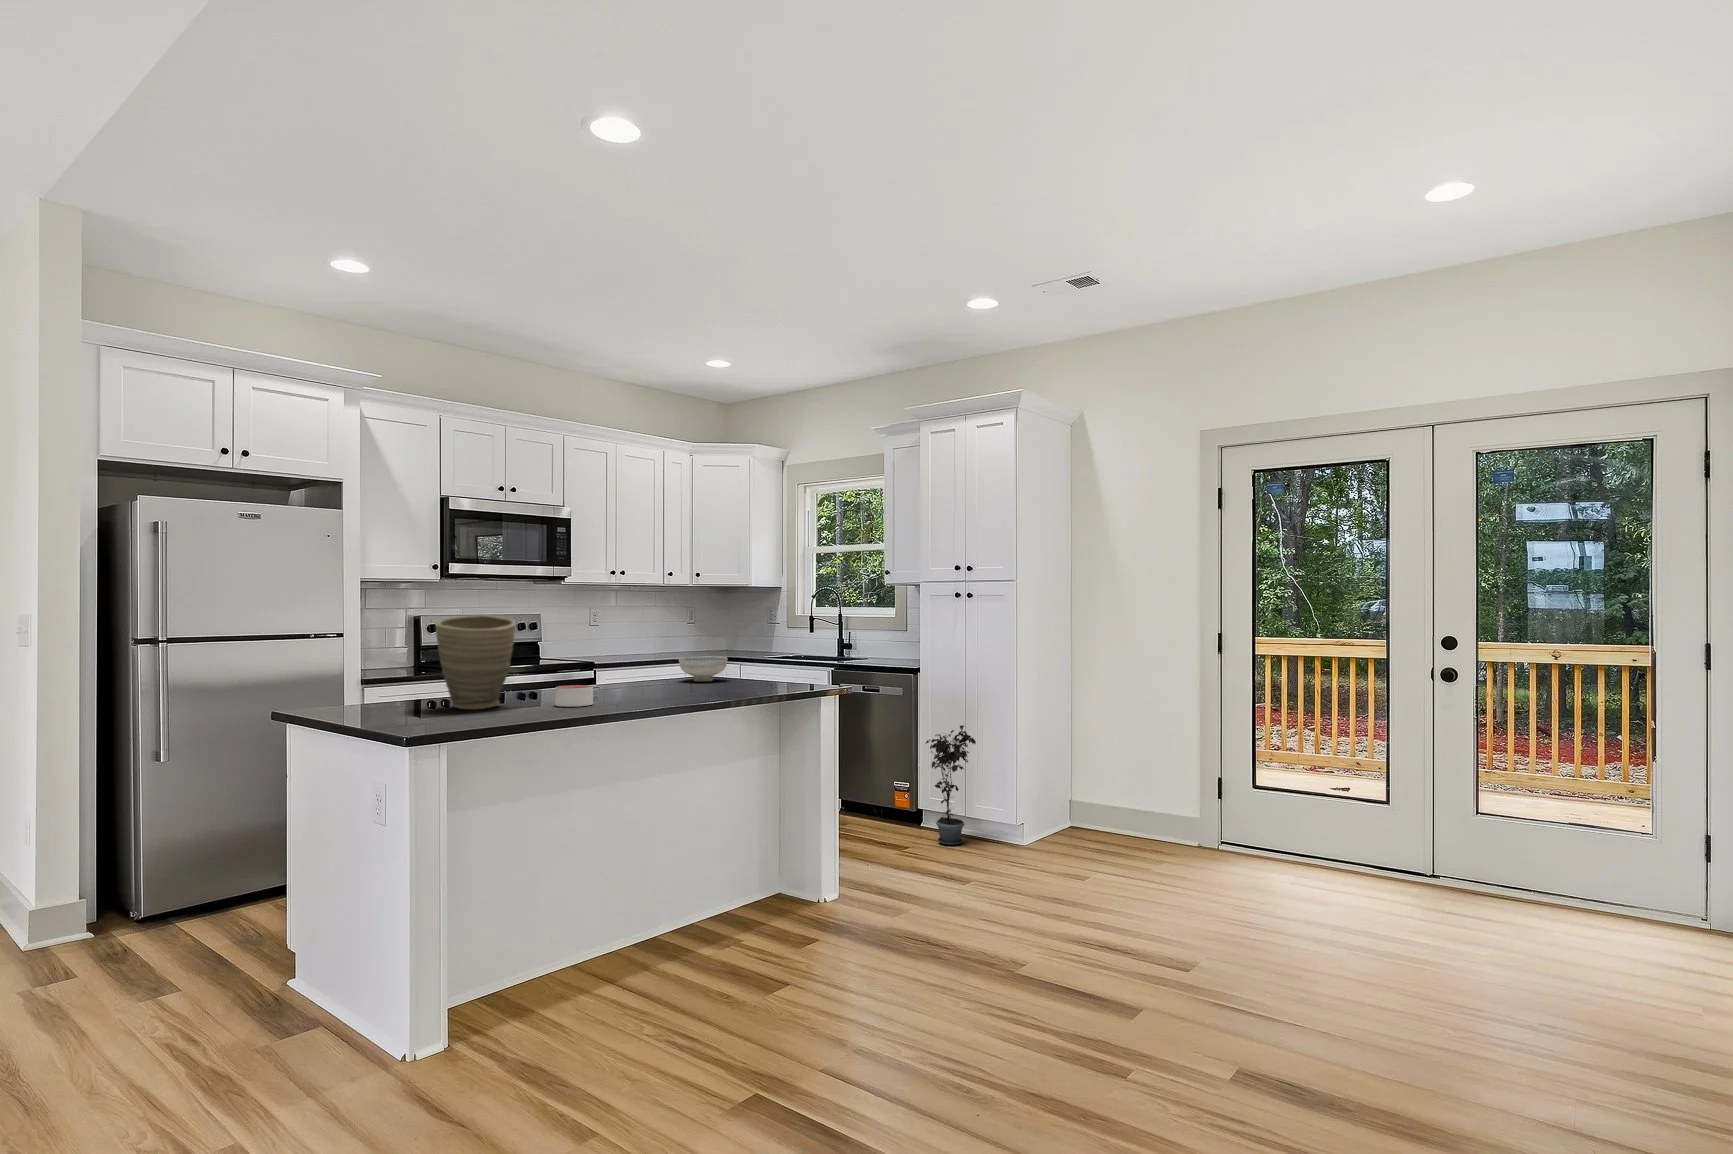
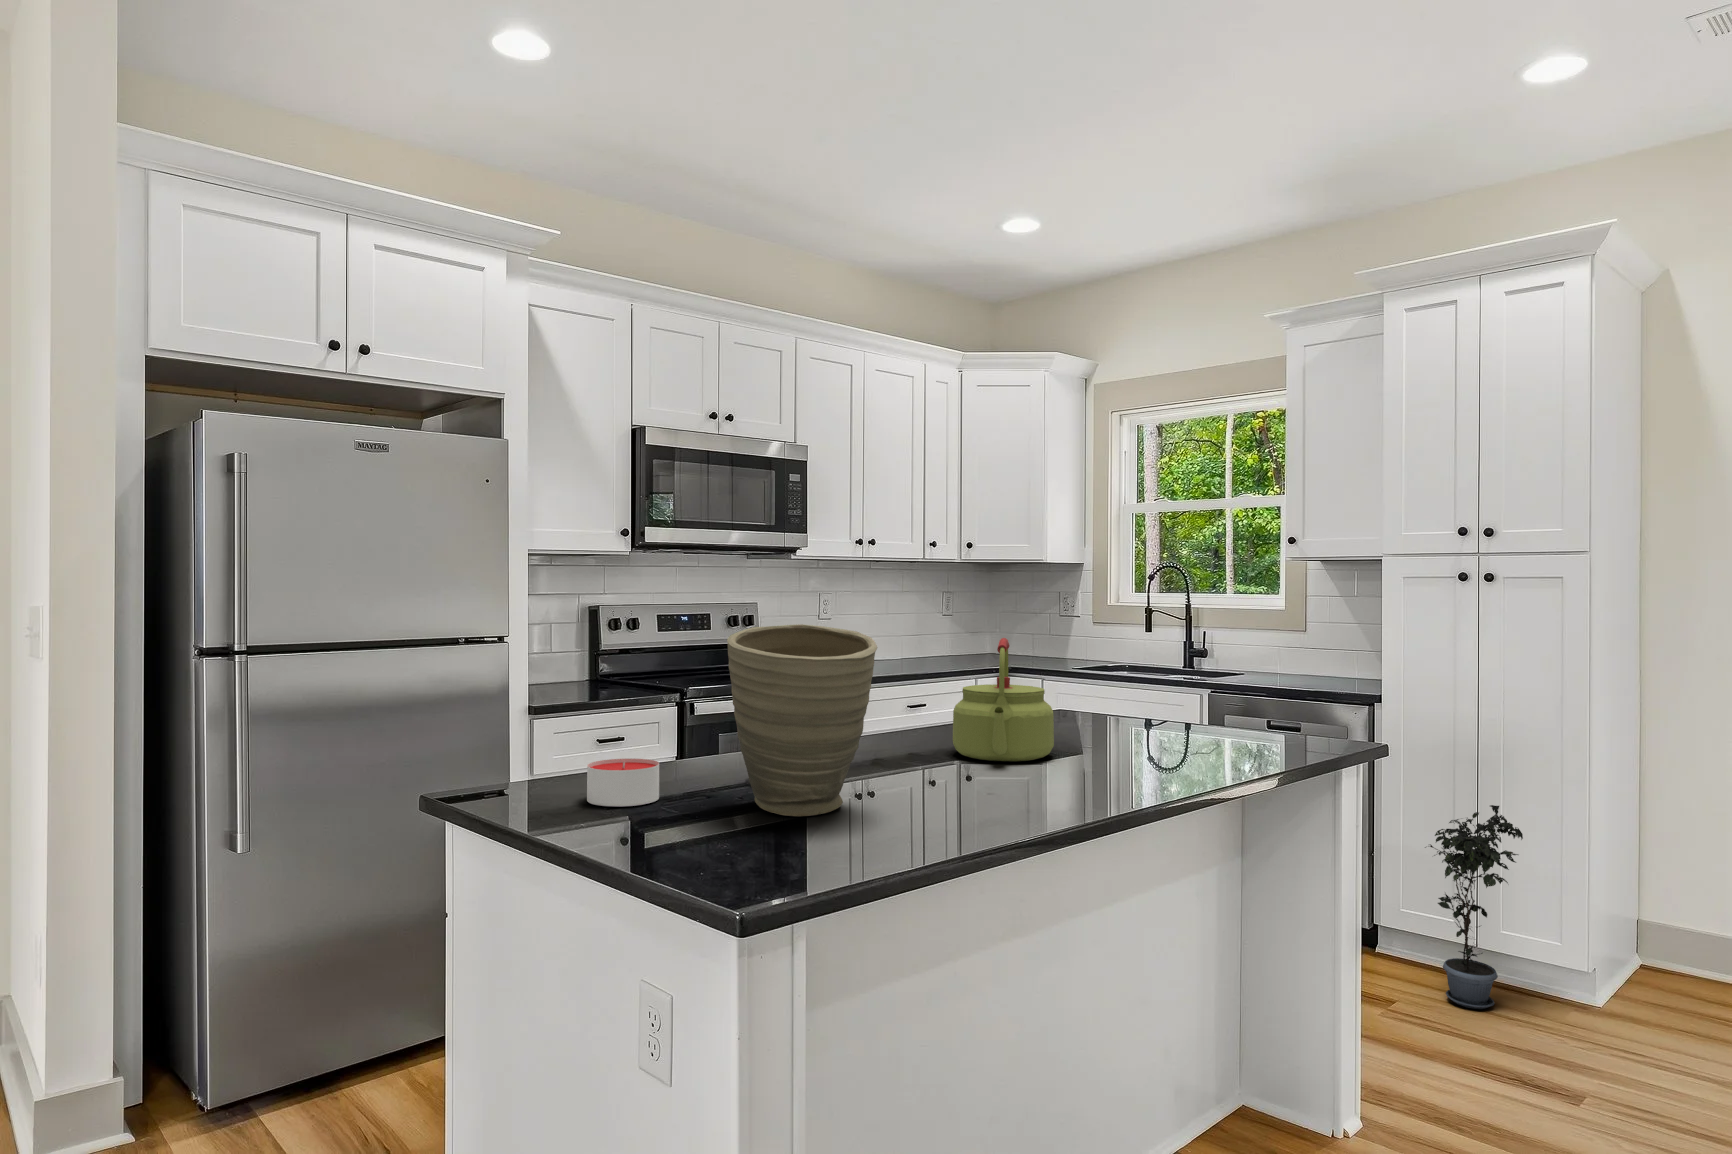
kettle: none [593,625,650,691] -> present [953,638,1054,761]
ceramic bowl: present [679,656,728,681] -> none [1069,688,1157,735]
candle: present [555,685,593,707] -> present [587,758,659,806]

